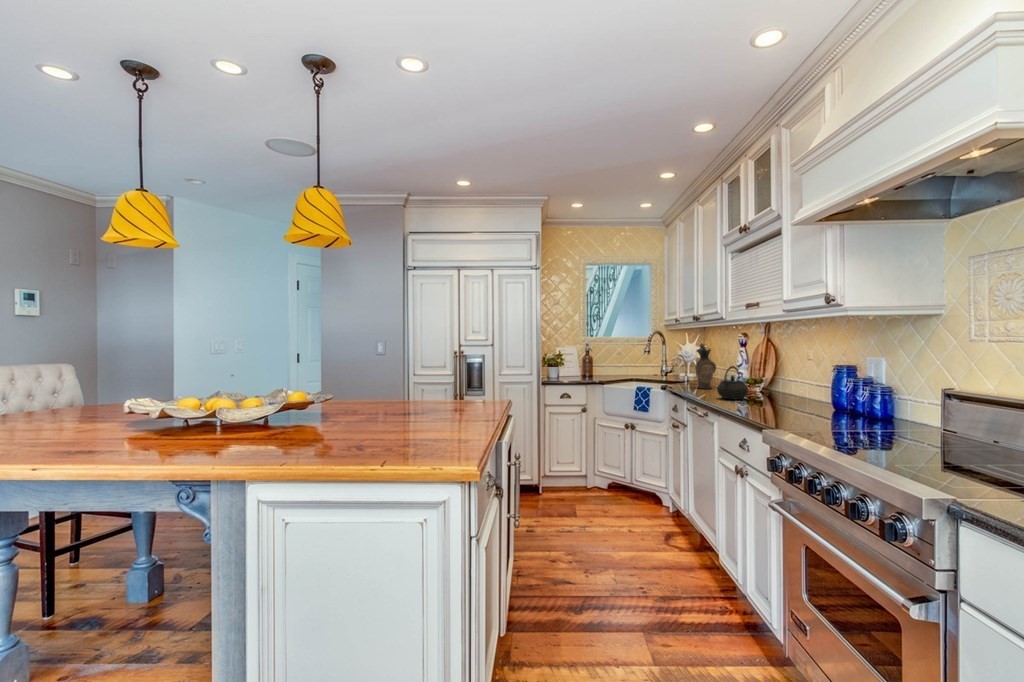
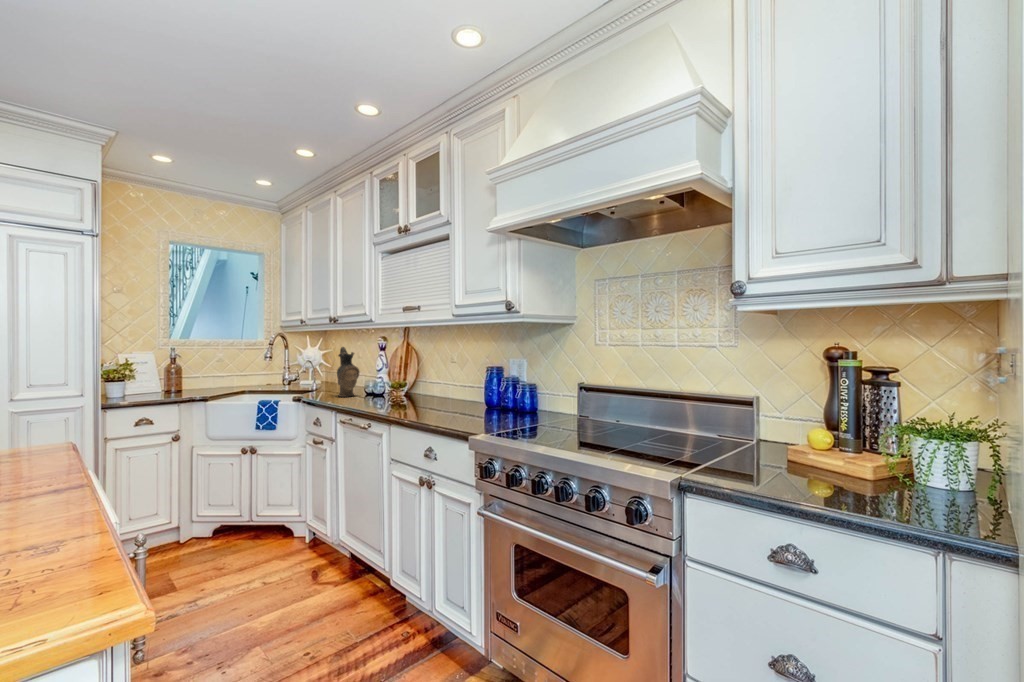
kettle: present [717,366,748,400] -> none [376,371,408,406]

